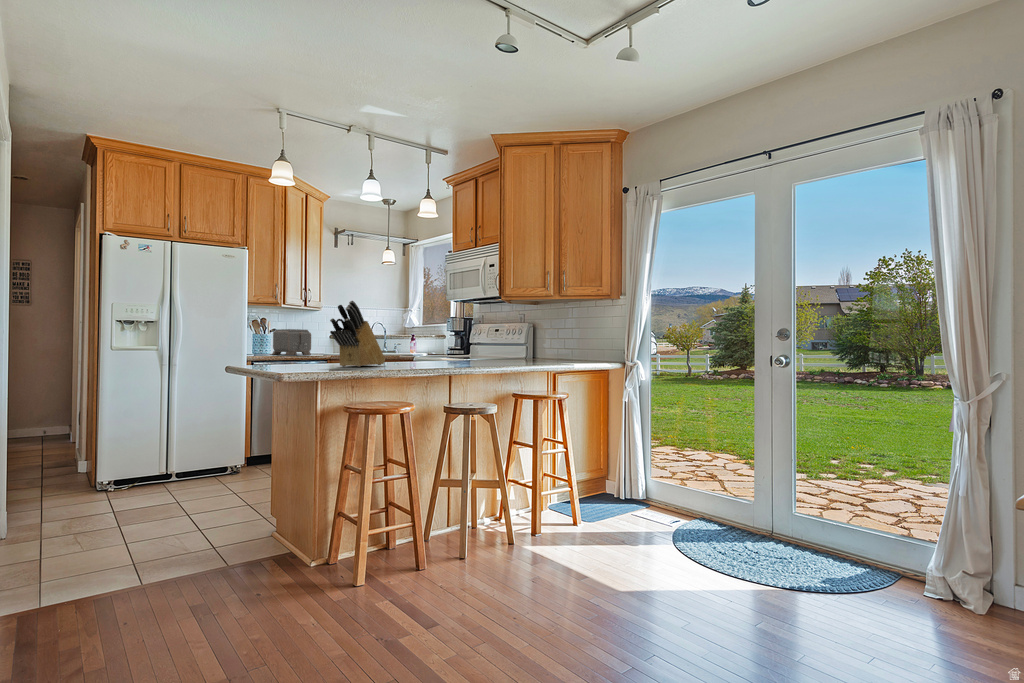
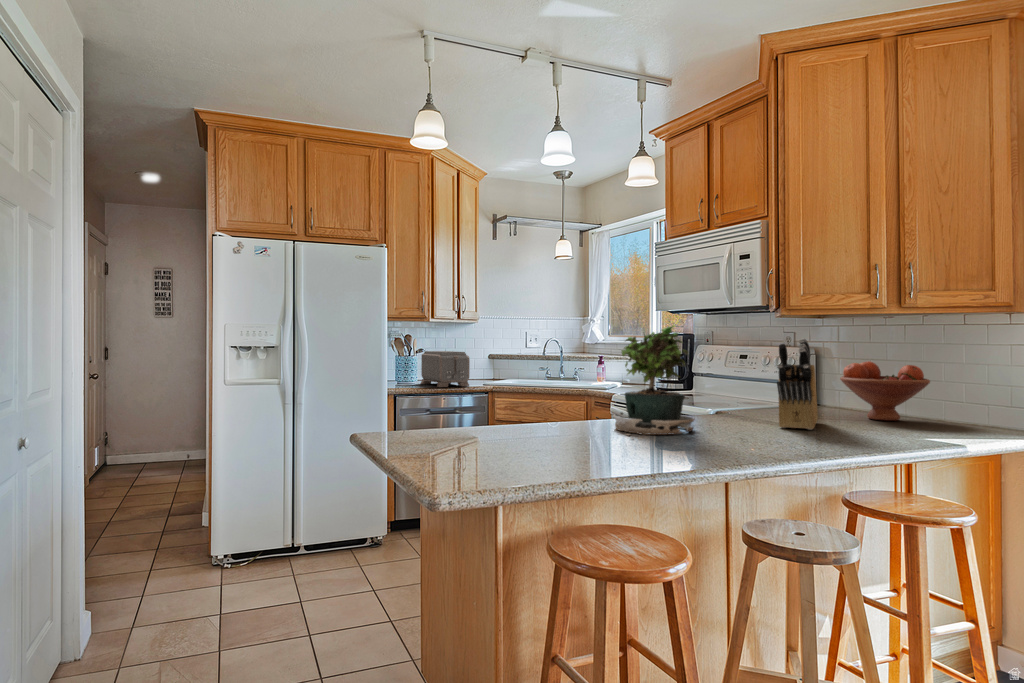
knife block: present [330,301,385,367] -> present [777,339,818,430]
potted plant: none [397,302,445,365] -> present [614,326,695,435]
fruit bowl: none [542,331,587,364] -> present [840,361,930,421]

